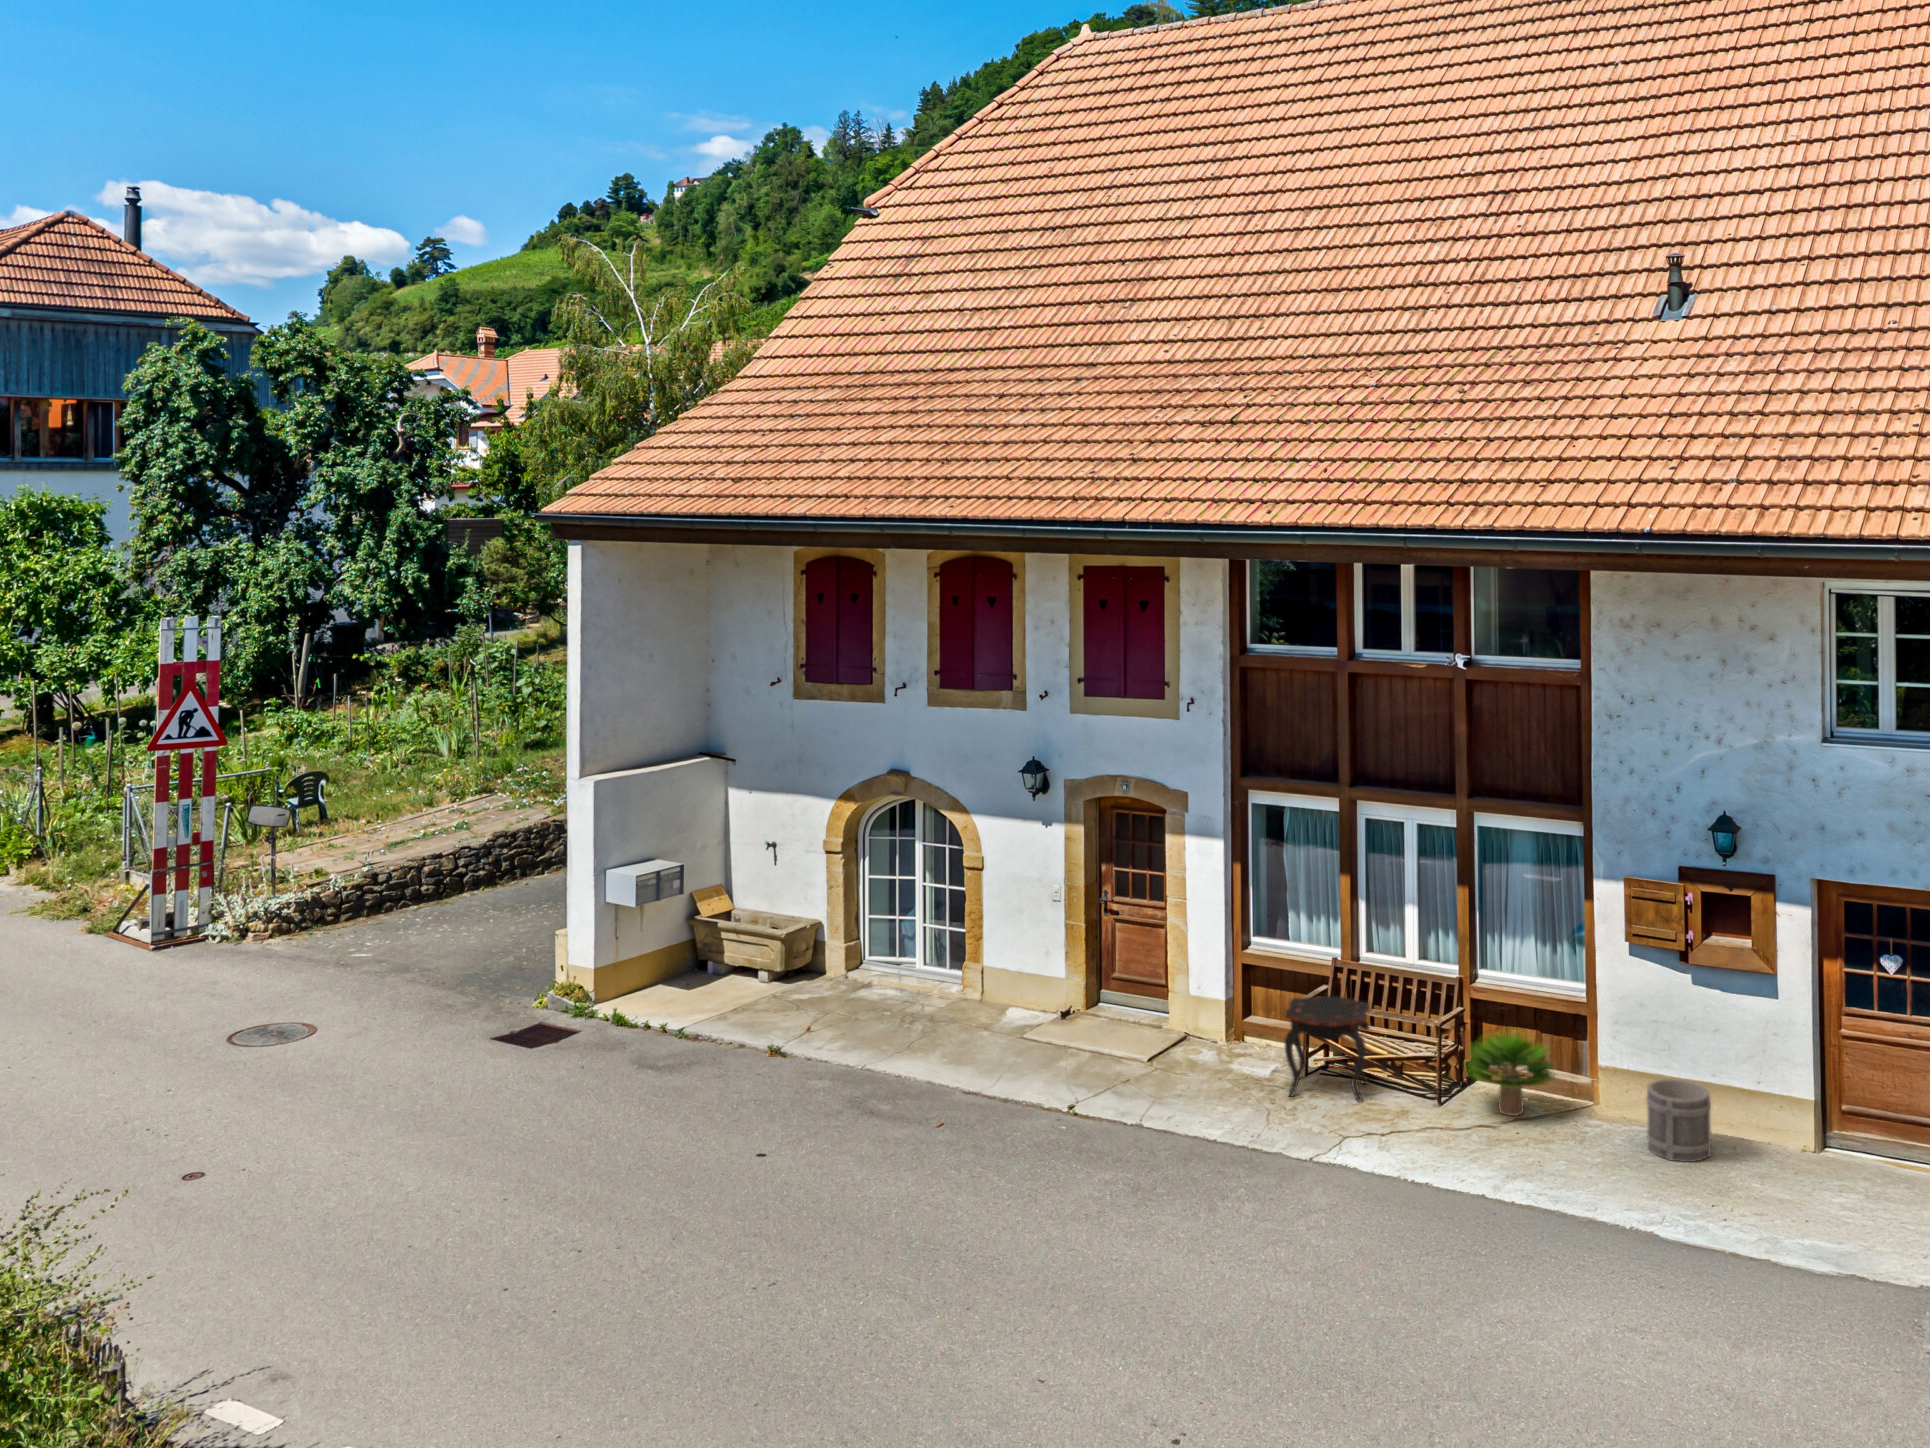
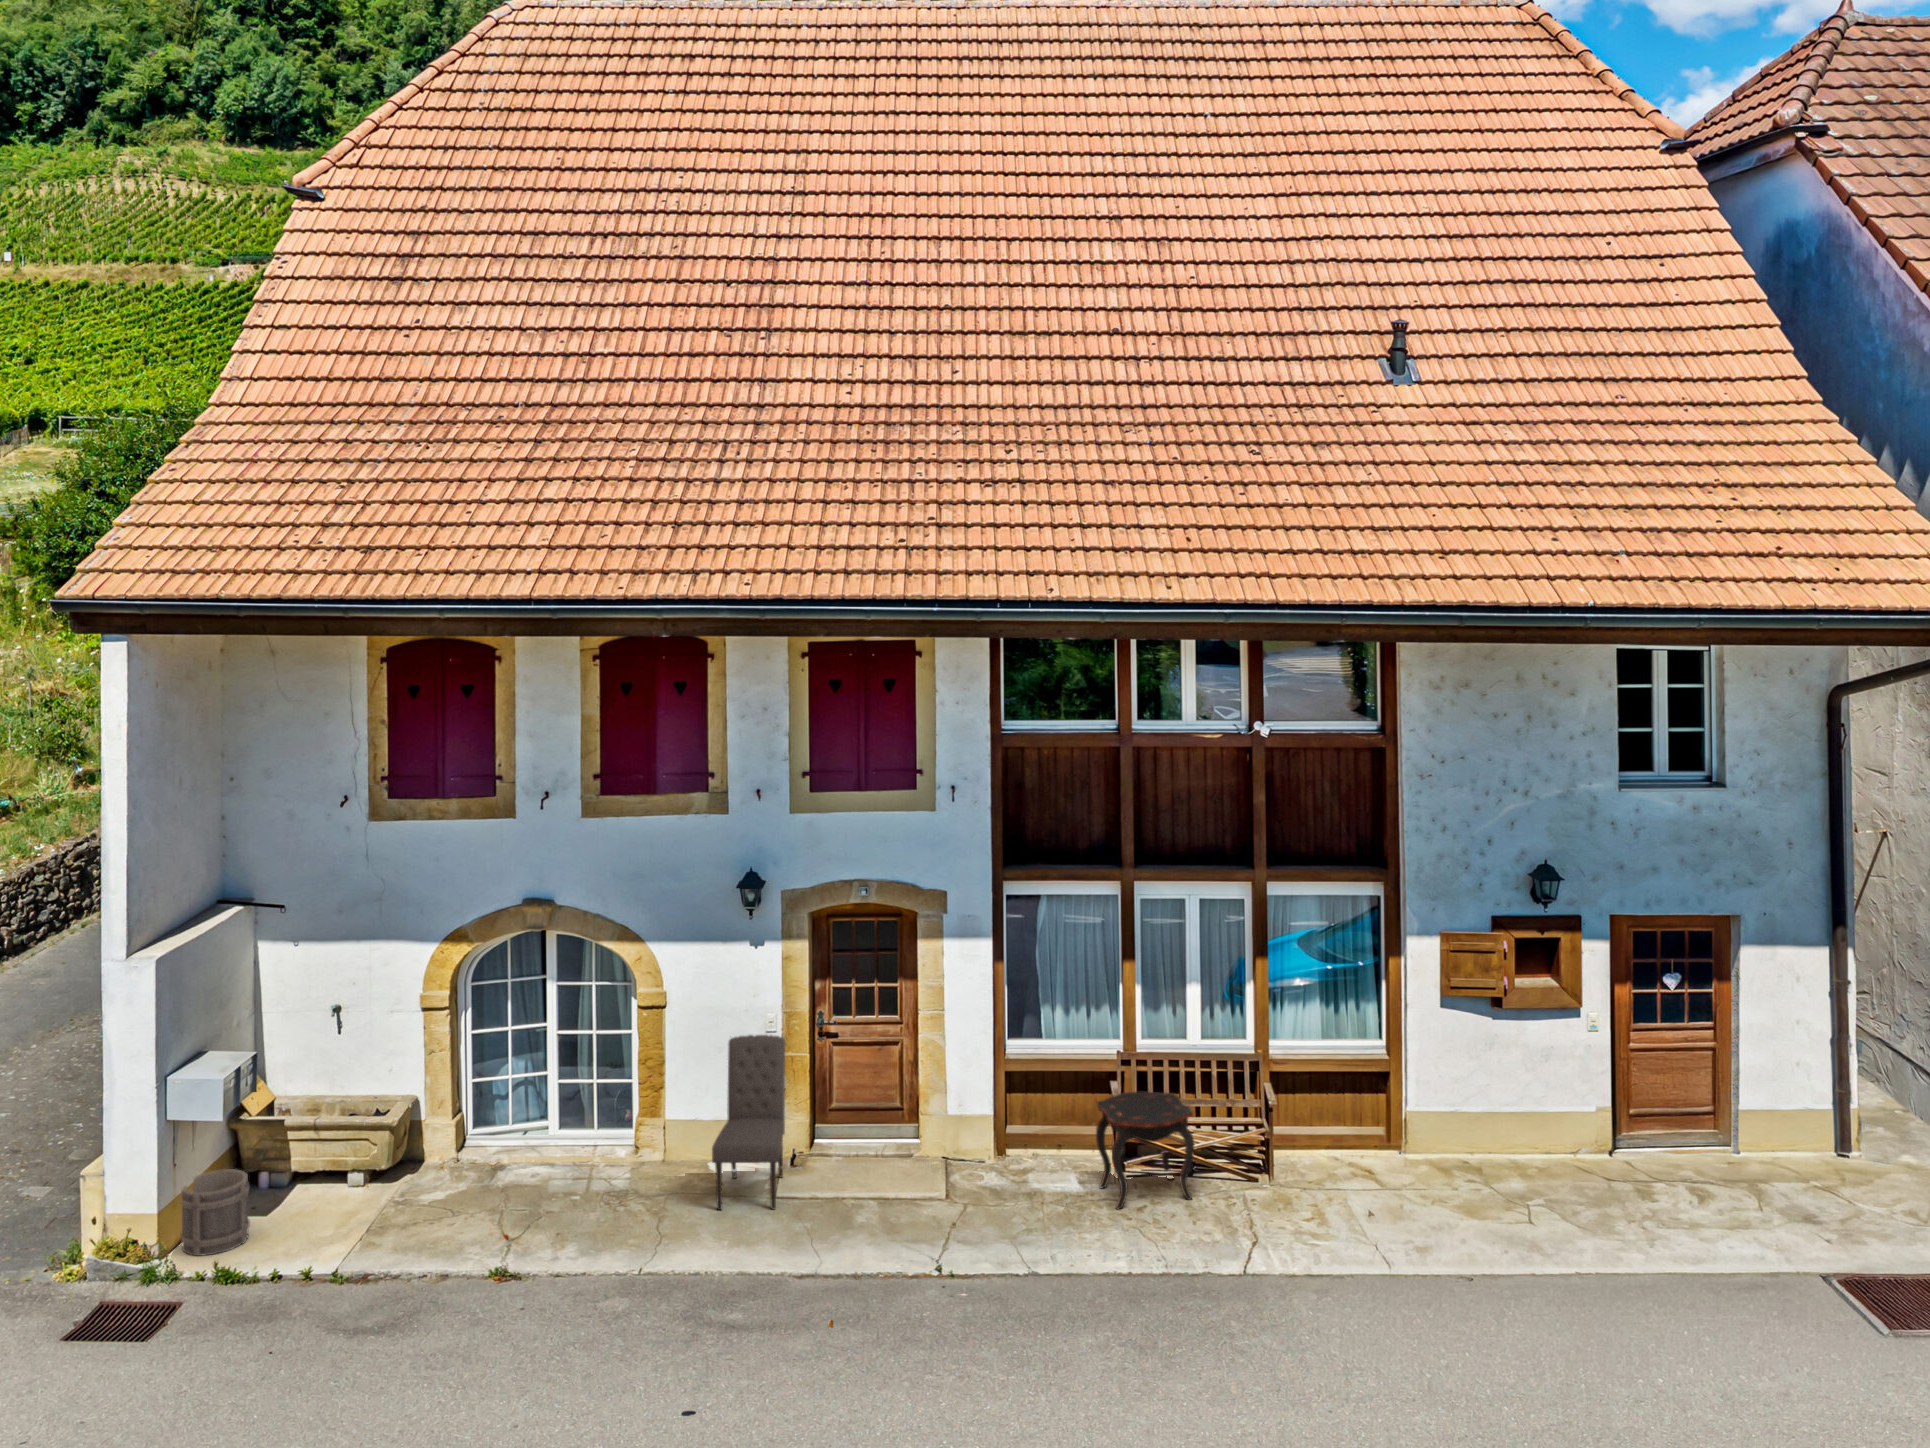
chair: none [980,899,1067,1046] -> present [712,1035,786,1210]
potted plant: present [1468,1033,1555,1116] -> none [1281,1093,1381,1185]
bucket: present [1646,1079,1711,1162] -> present [181,1169,250,1256]

